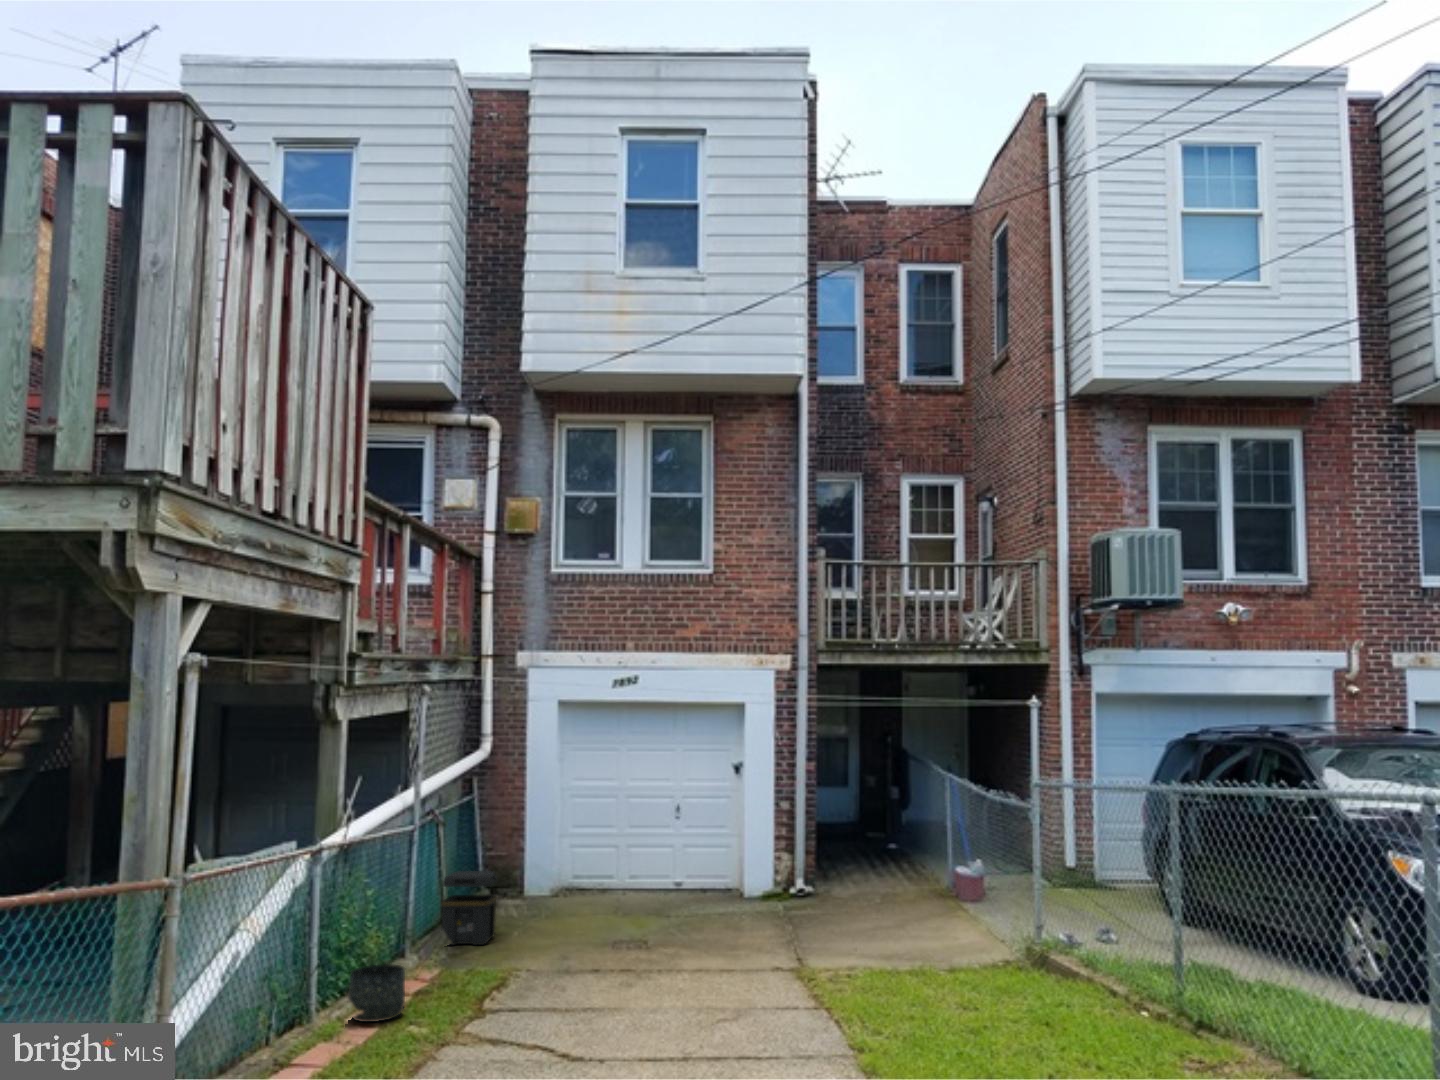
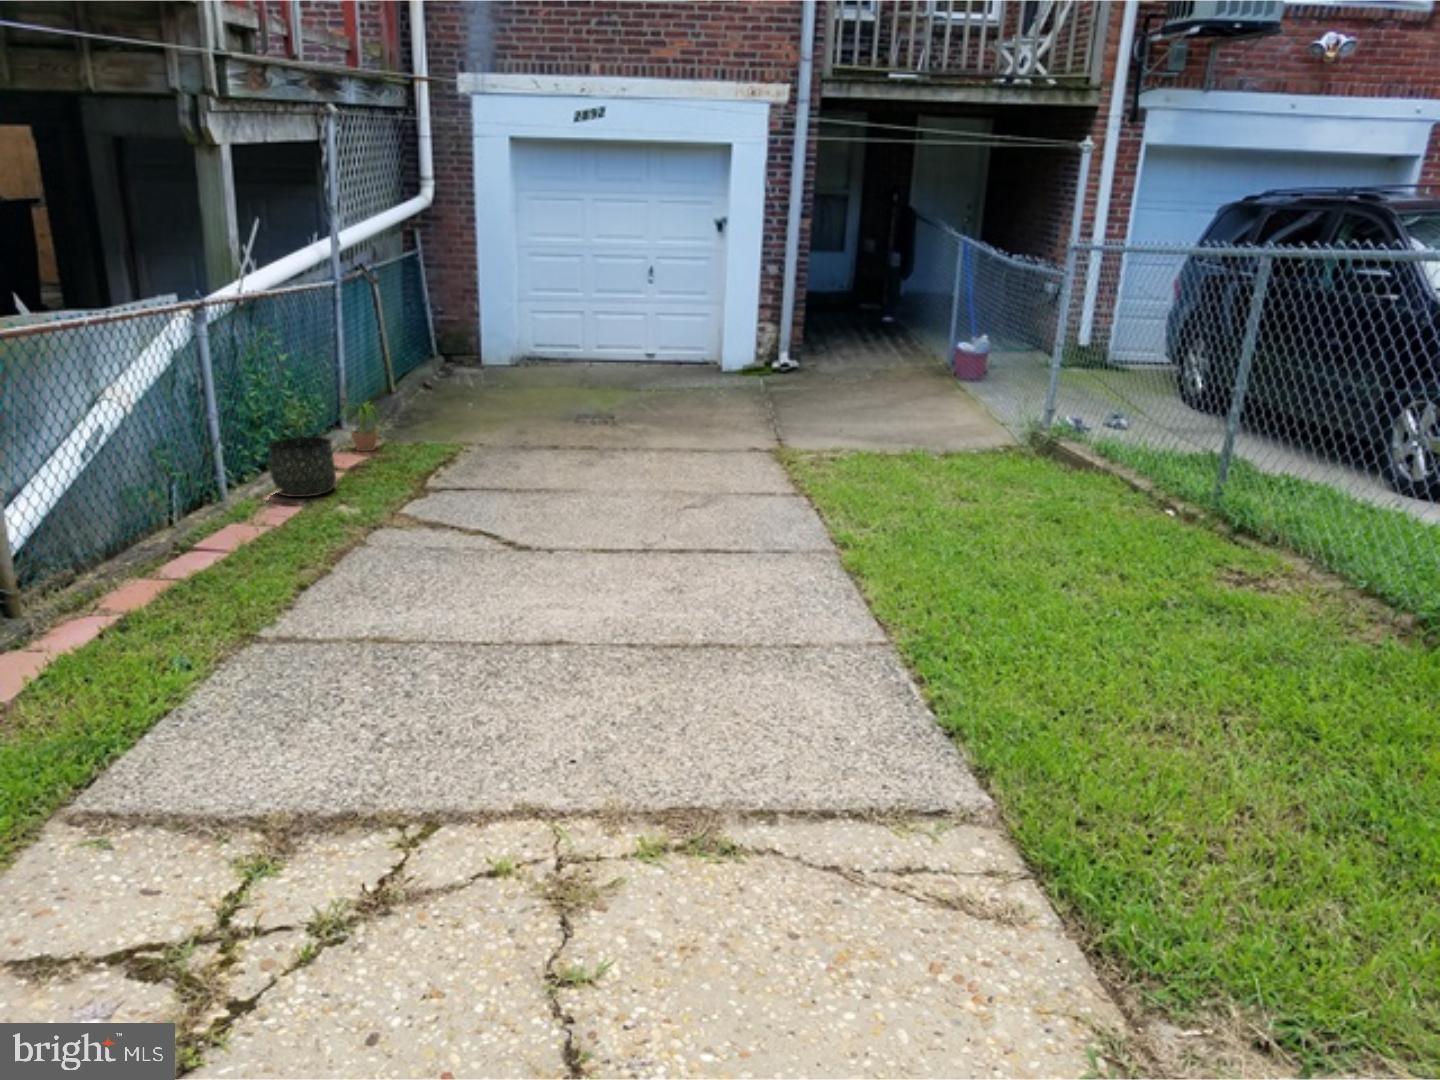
toolbox: present [441,871,498,945] -> none [383,334,449,413]
potted plant: none [397,932,446,981] -> present [342,402,382,451]

